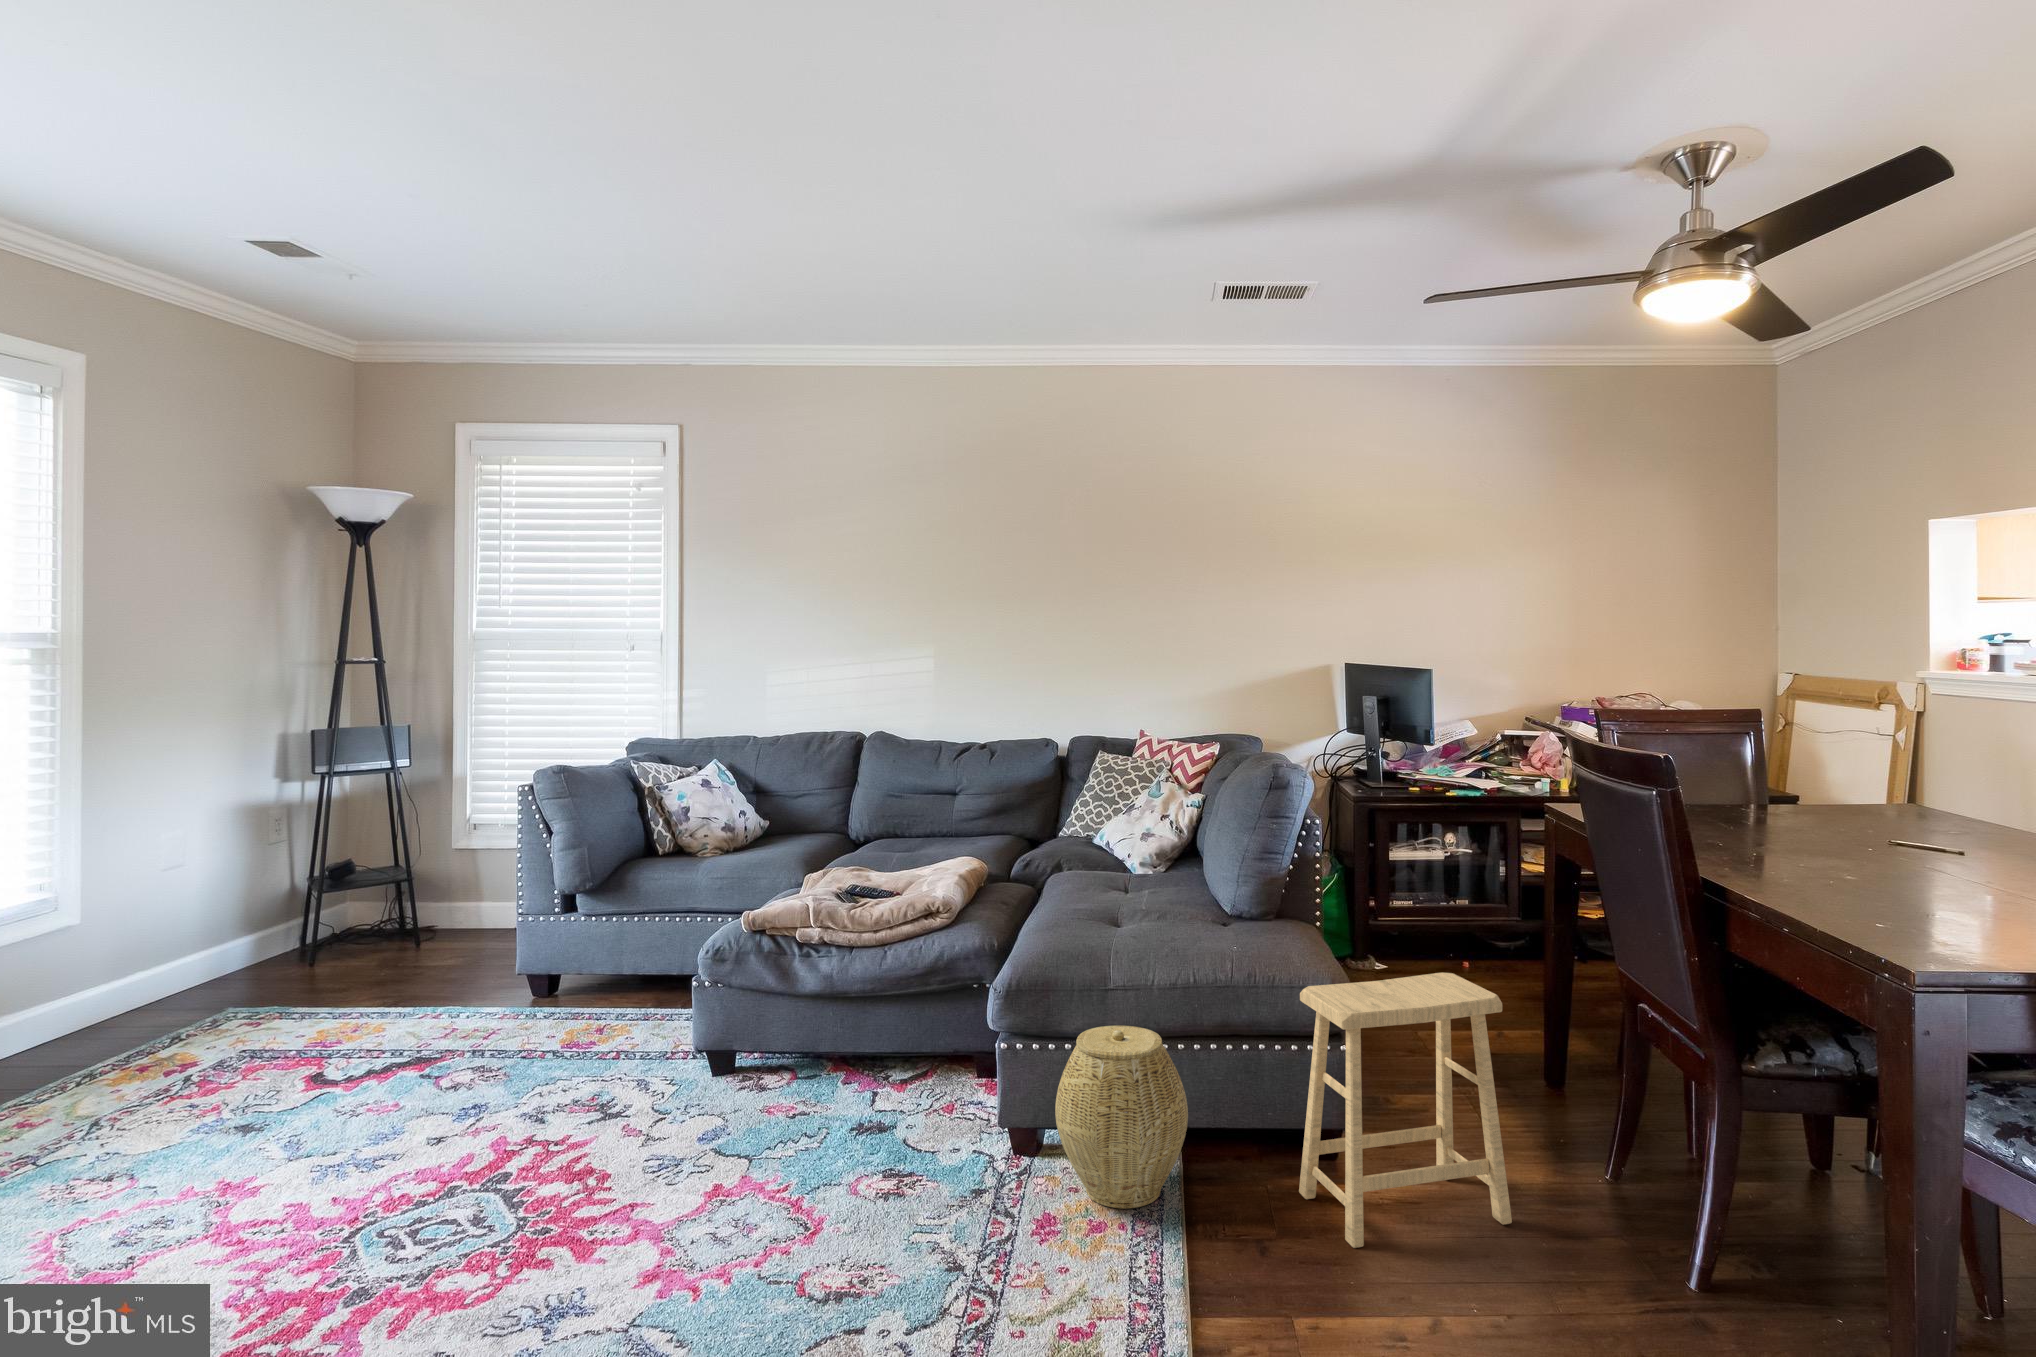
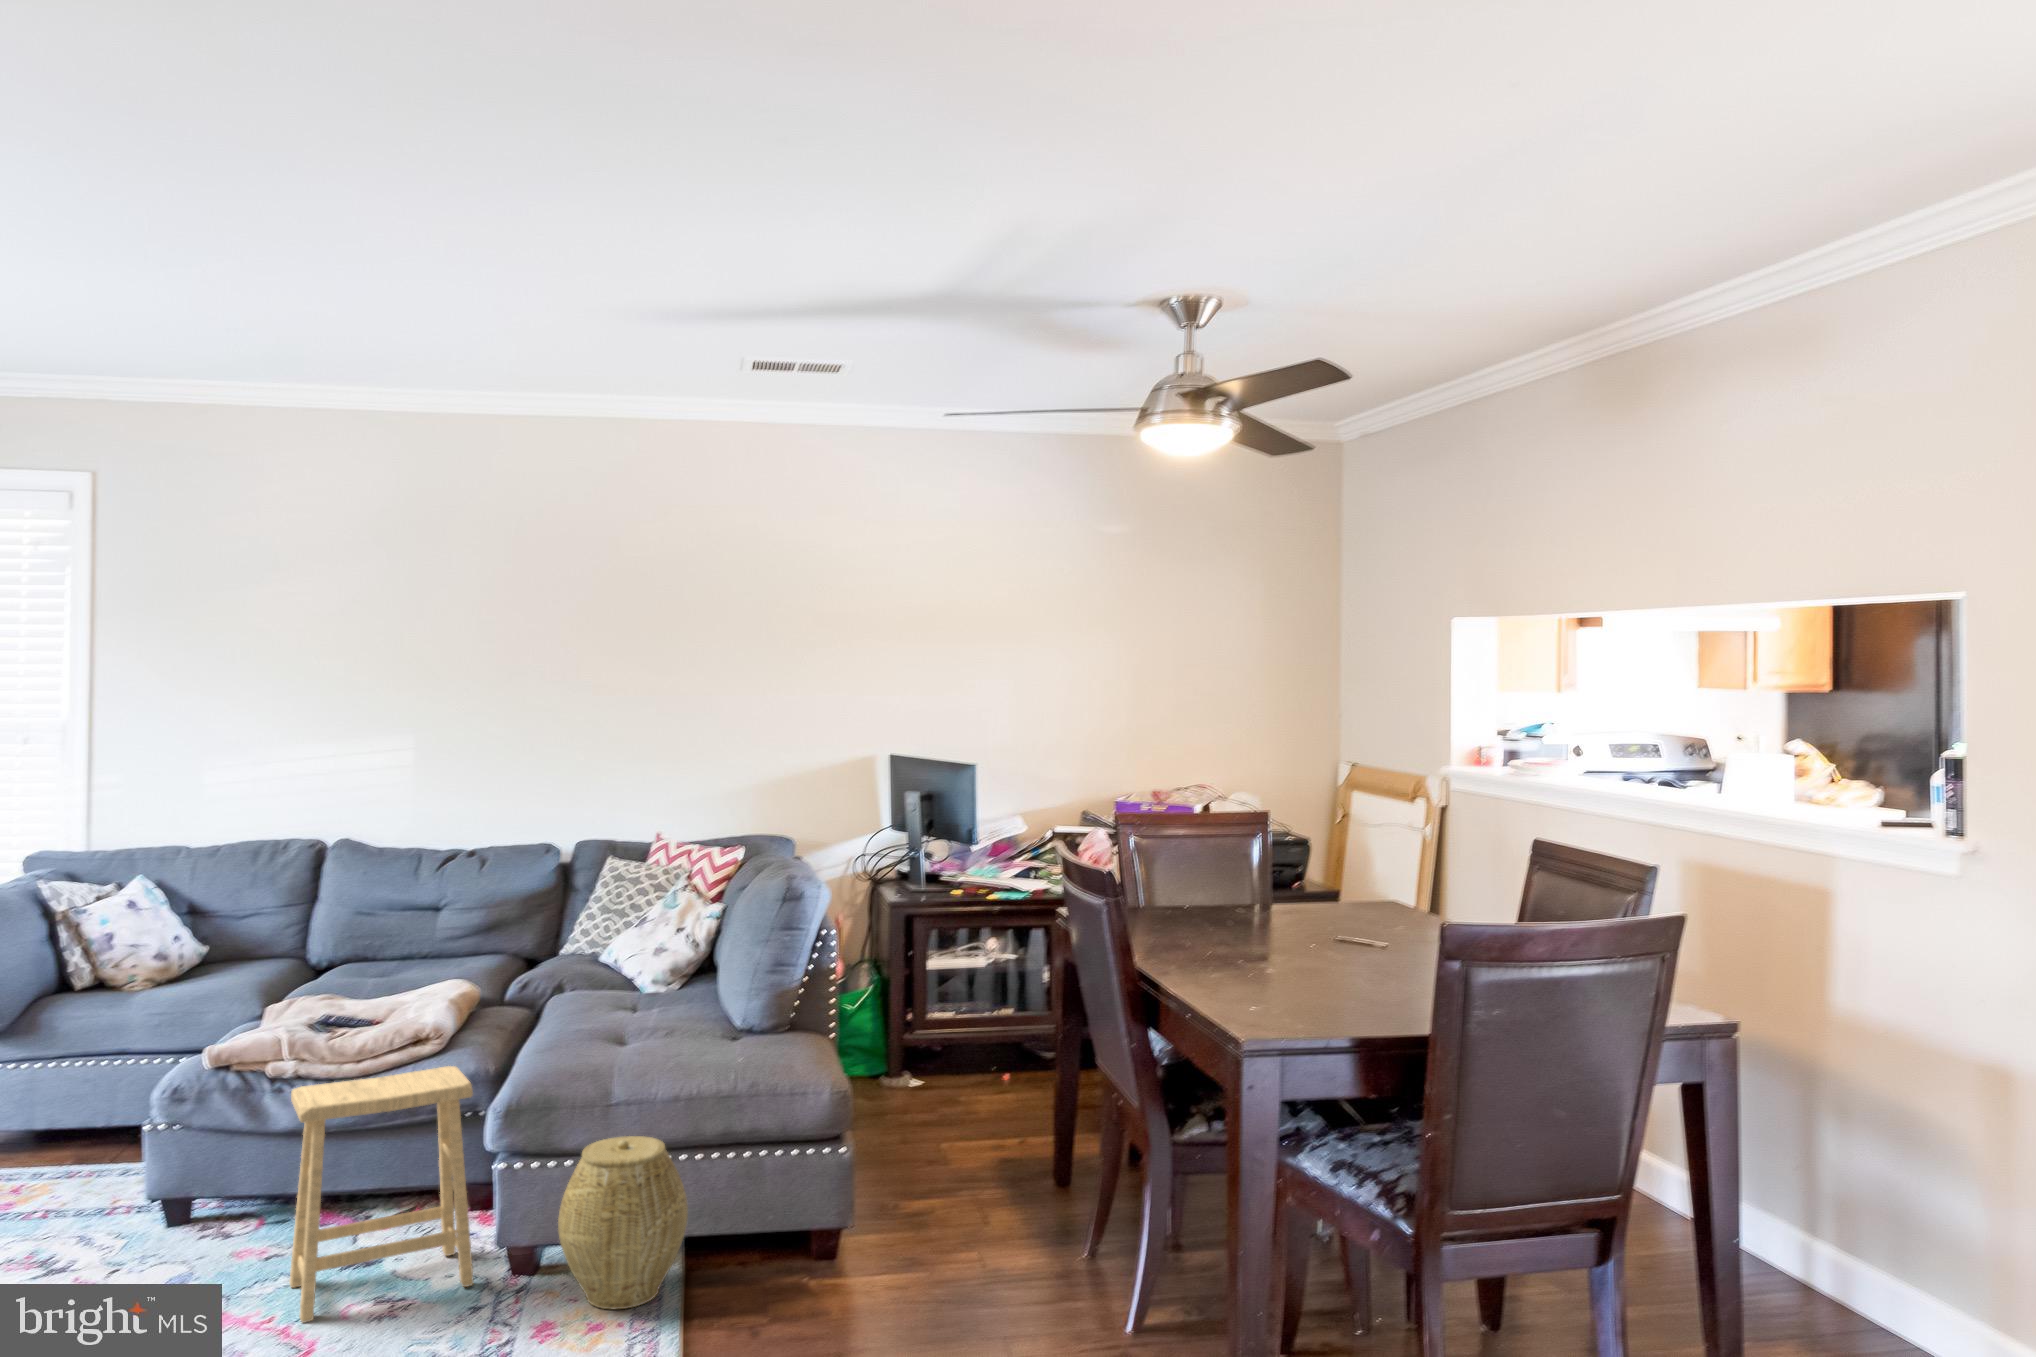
footstool: present [1299,972,1512,1248] -> present [289,1066,474,1323]

